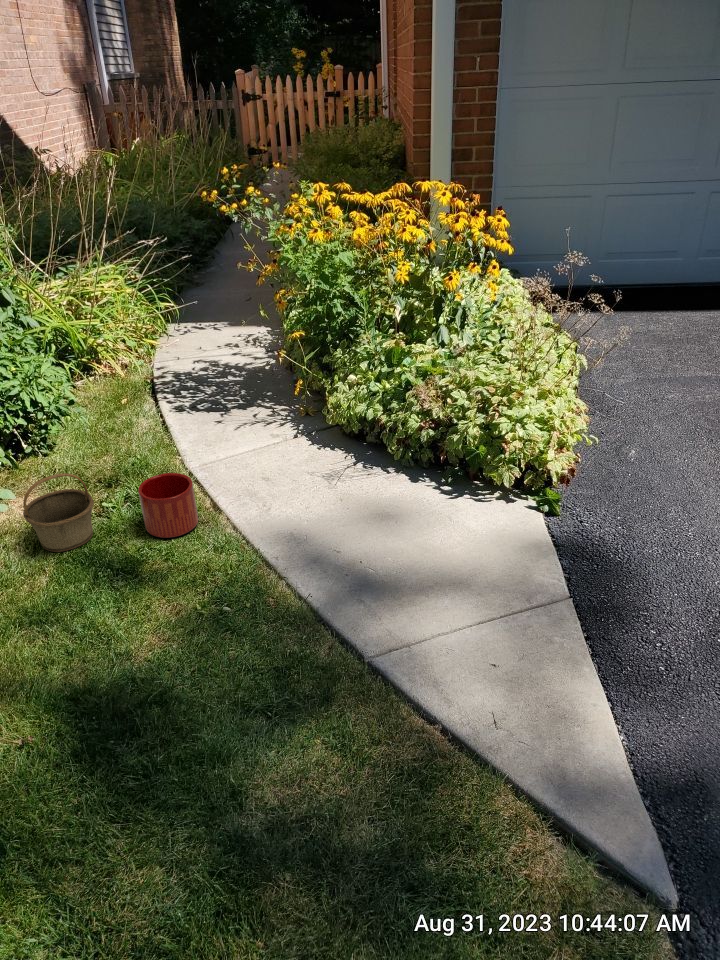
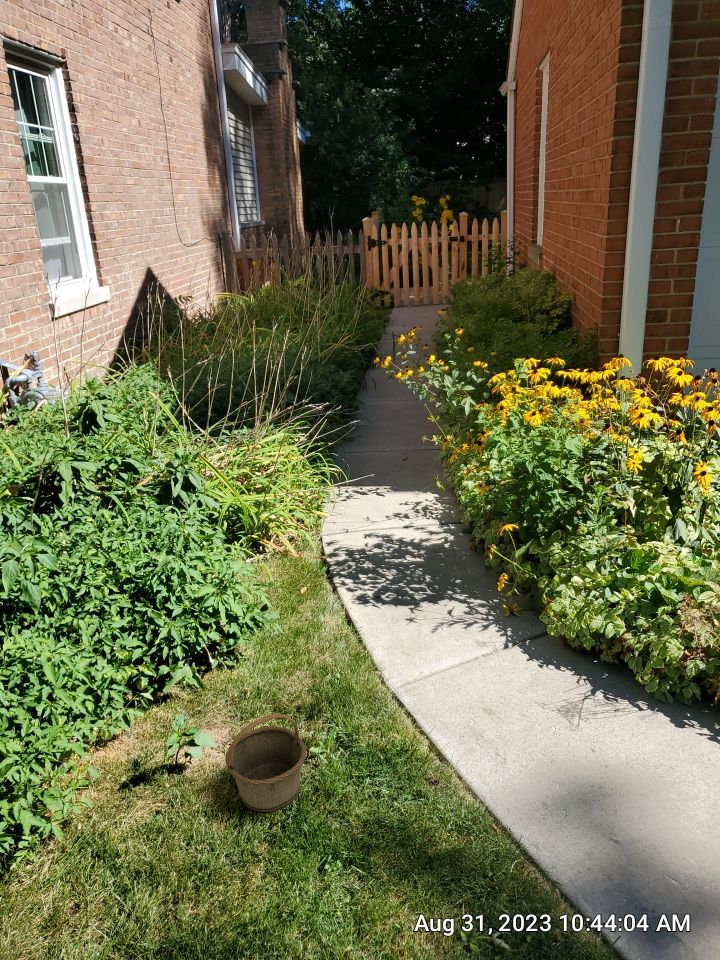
planter: present [138,473,198,538] -> none [360,711,425,799]

